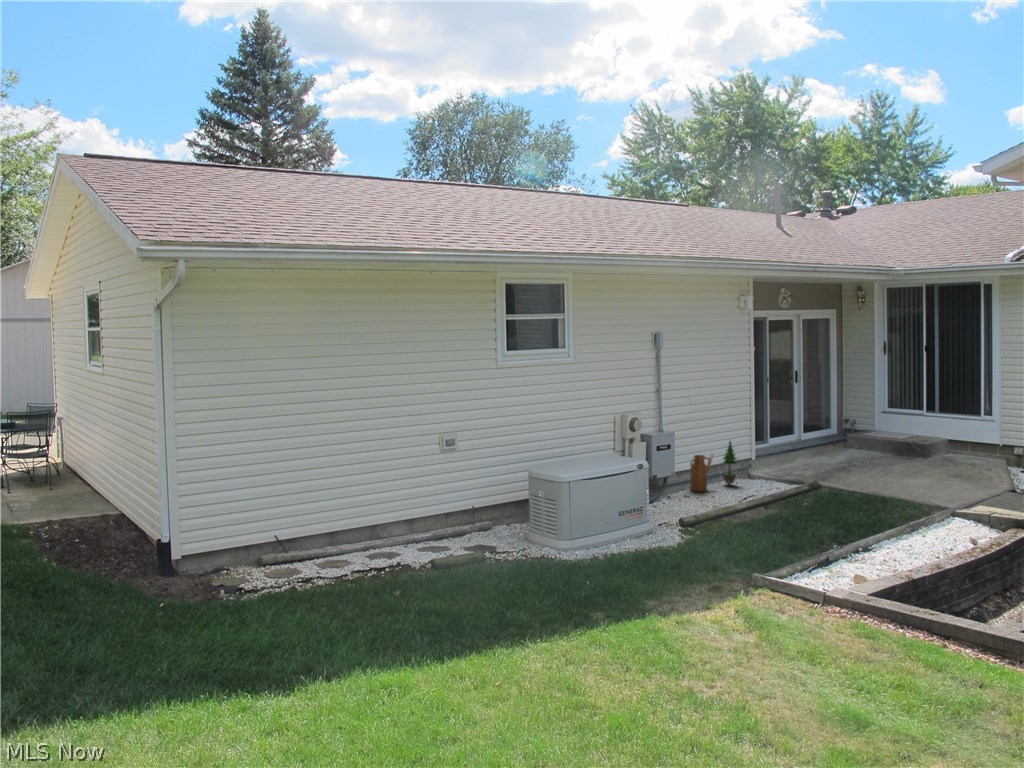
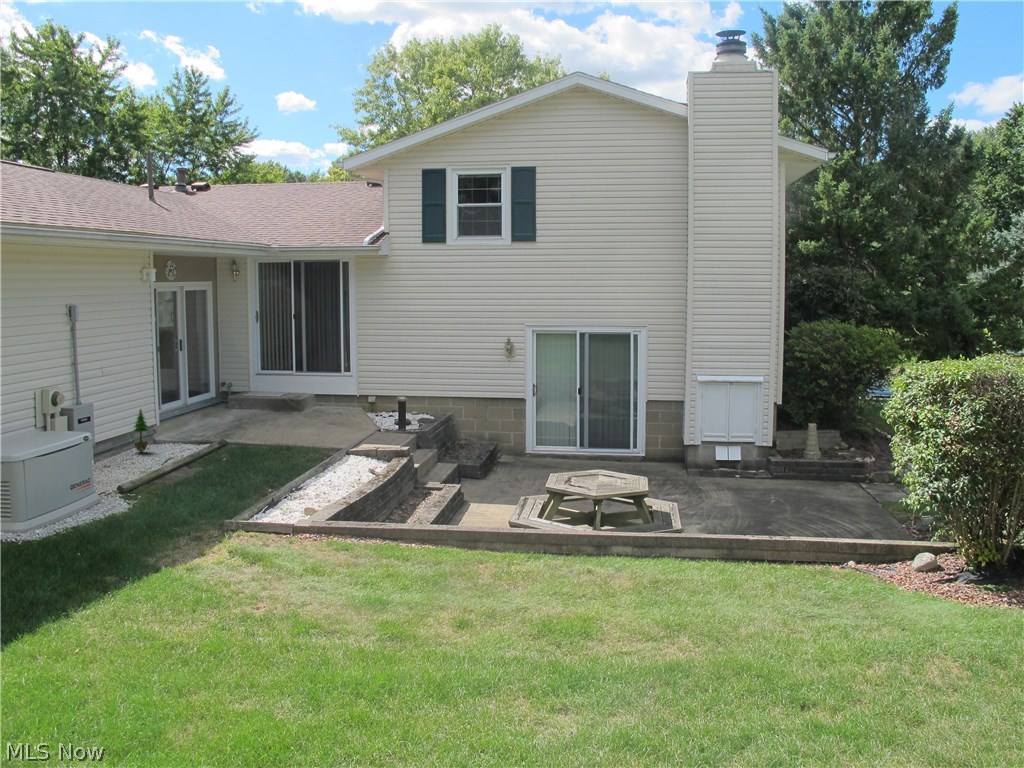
watering can: present [690,454,713,491] -> none [104,423,127,462]

